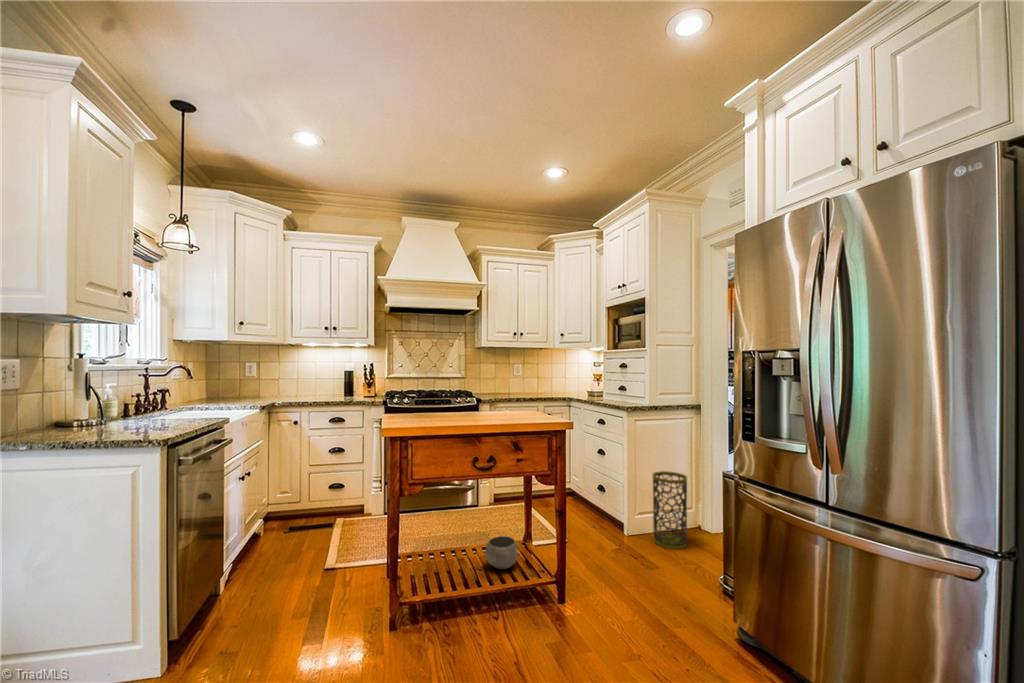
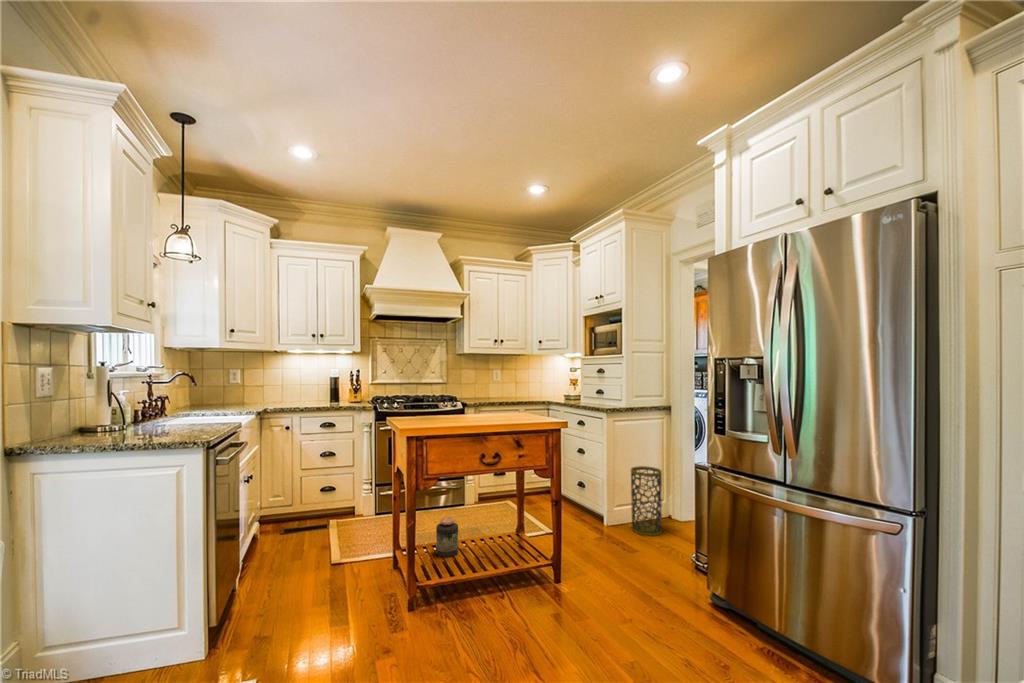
jar: none [433,523,456,566] -> present [436,517,458,557]
ceramic bowl: present [485,536,517,569] -> none [486,528,516,557]

